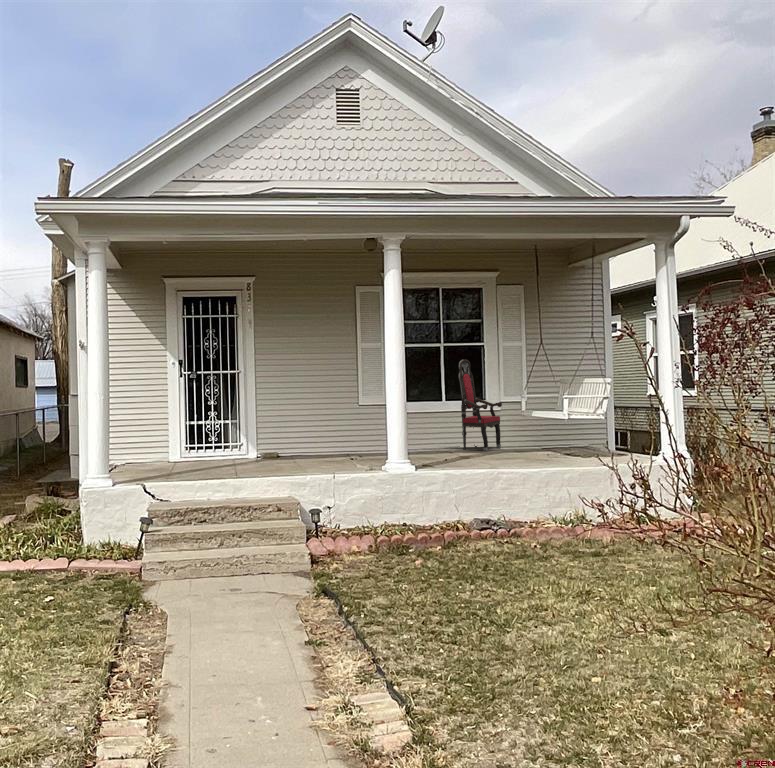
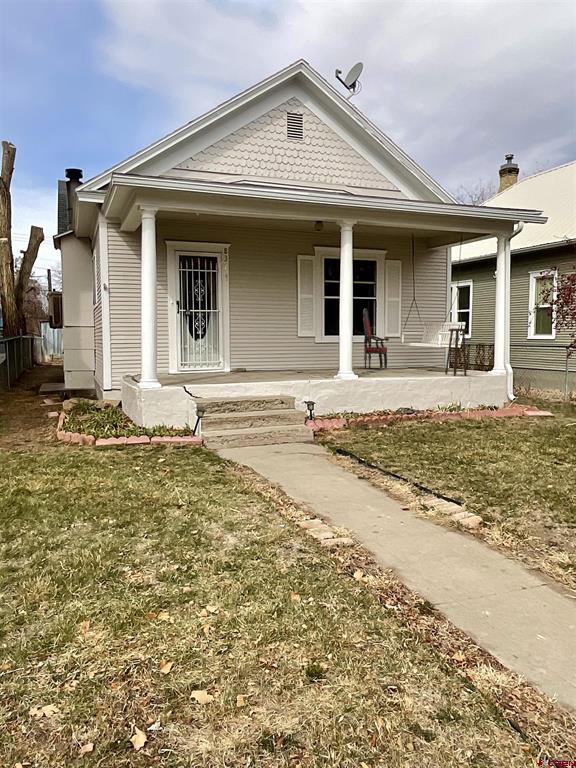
stool: none [565,390,595,463] -> present [445,328,467,375]

